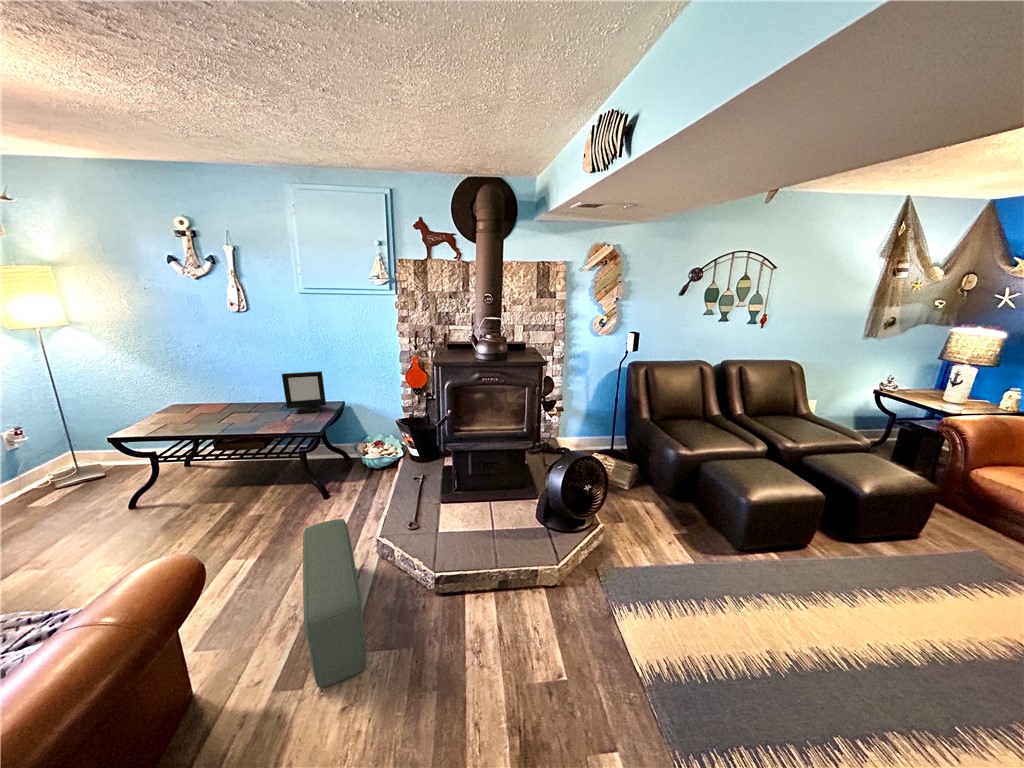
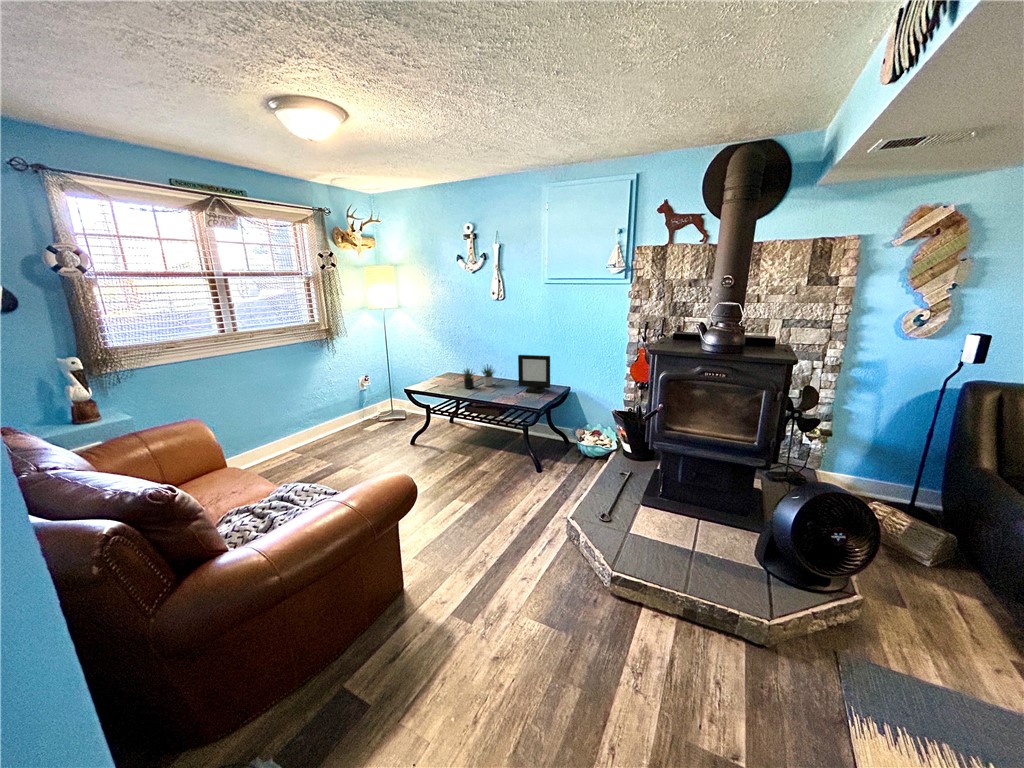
succulent plant: none [197,387,255,421] -> present [463,365,494,389]
pouf: present [303,519,366,687] -> none [482,487,540,630]

